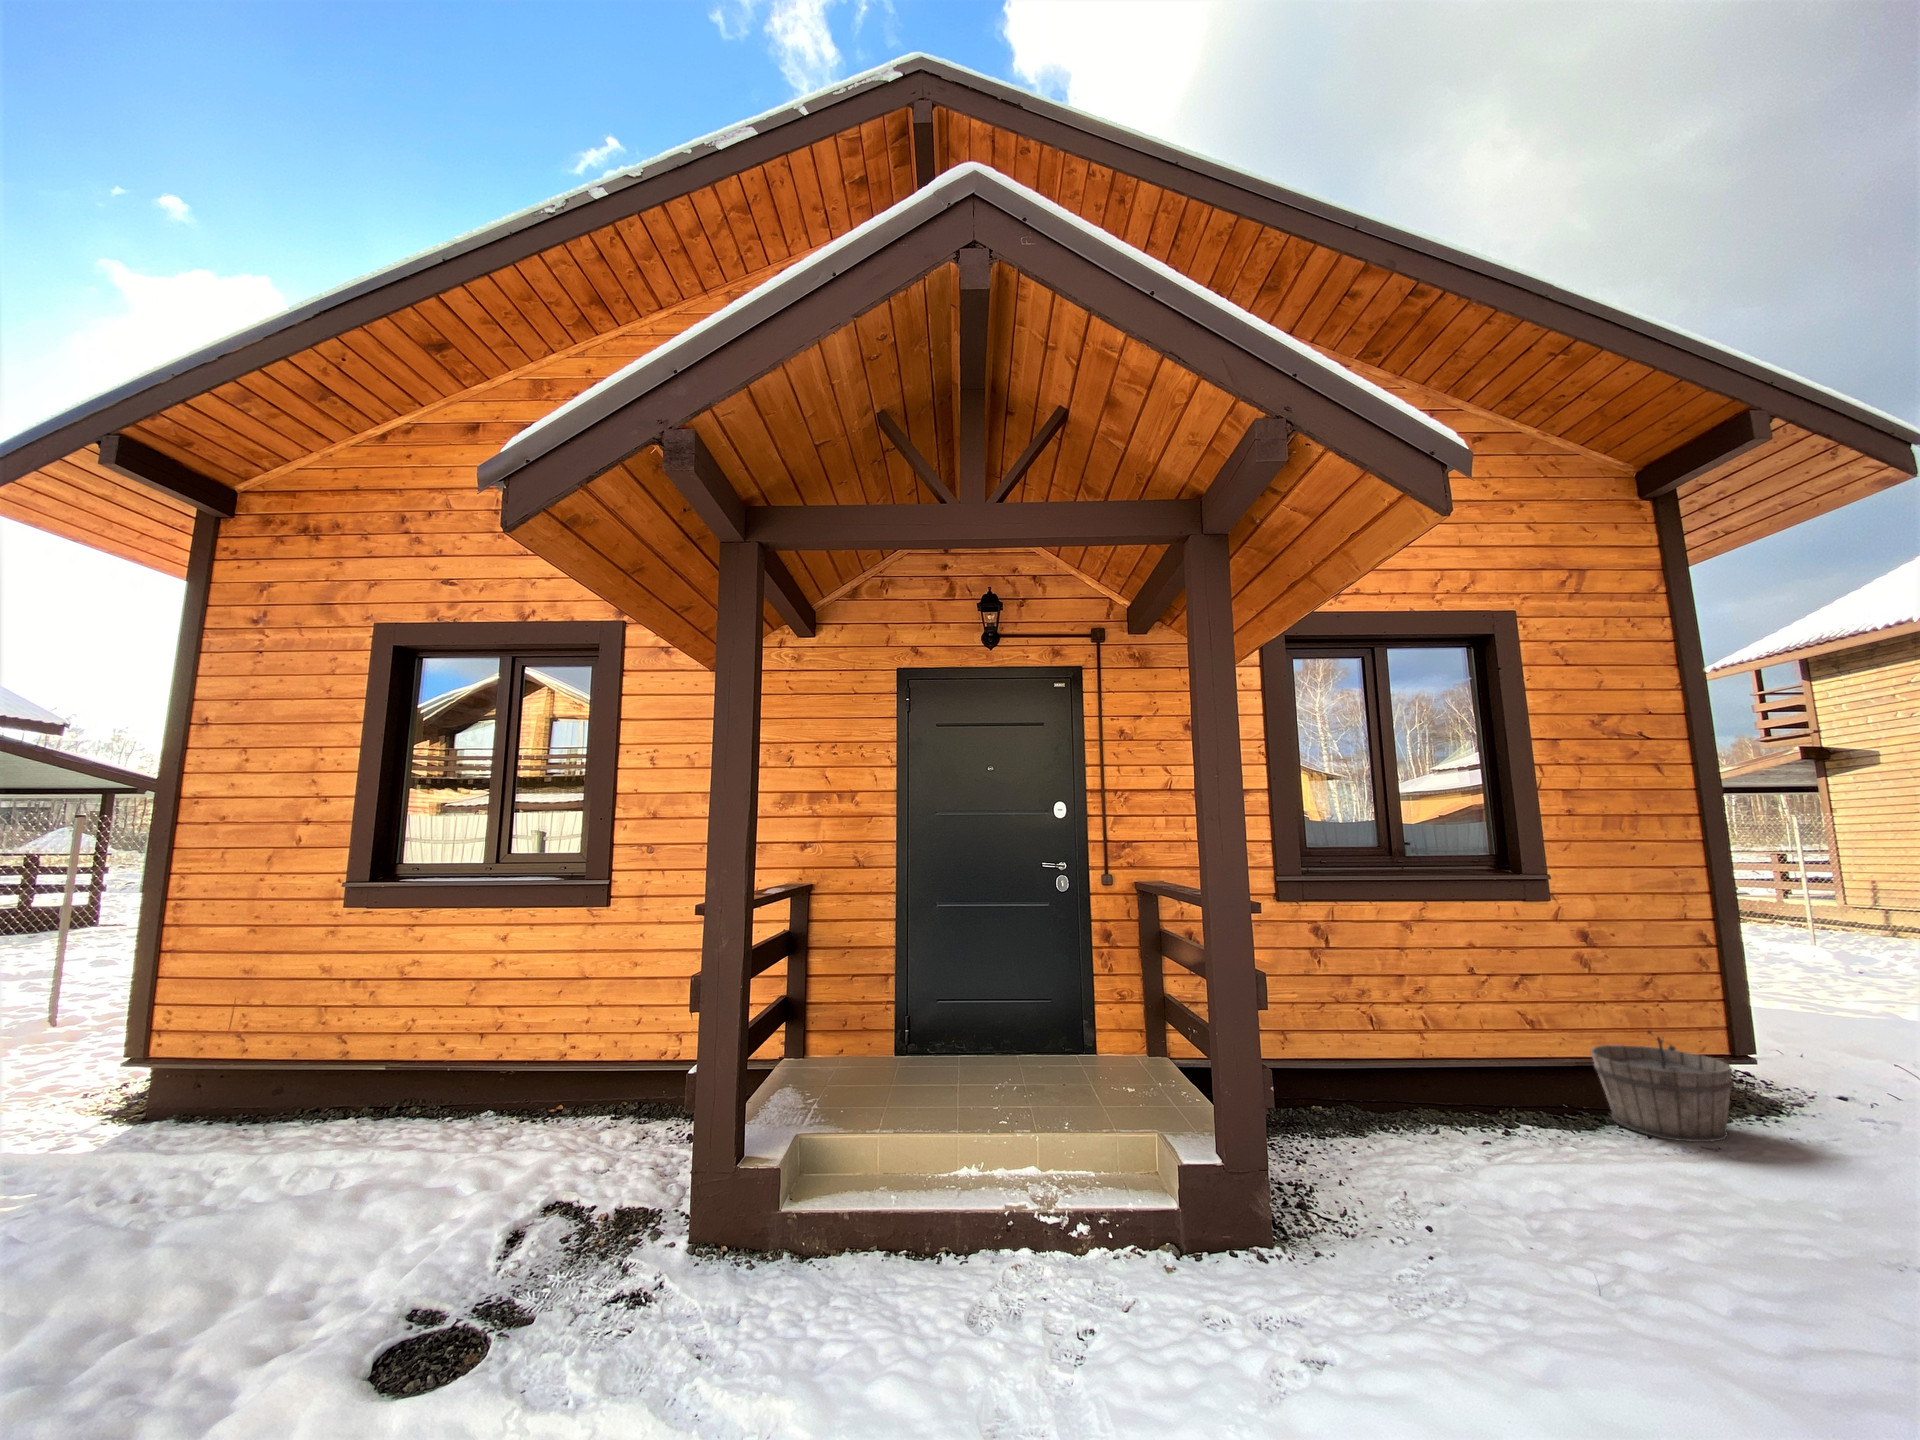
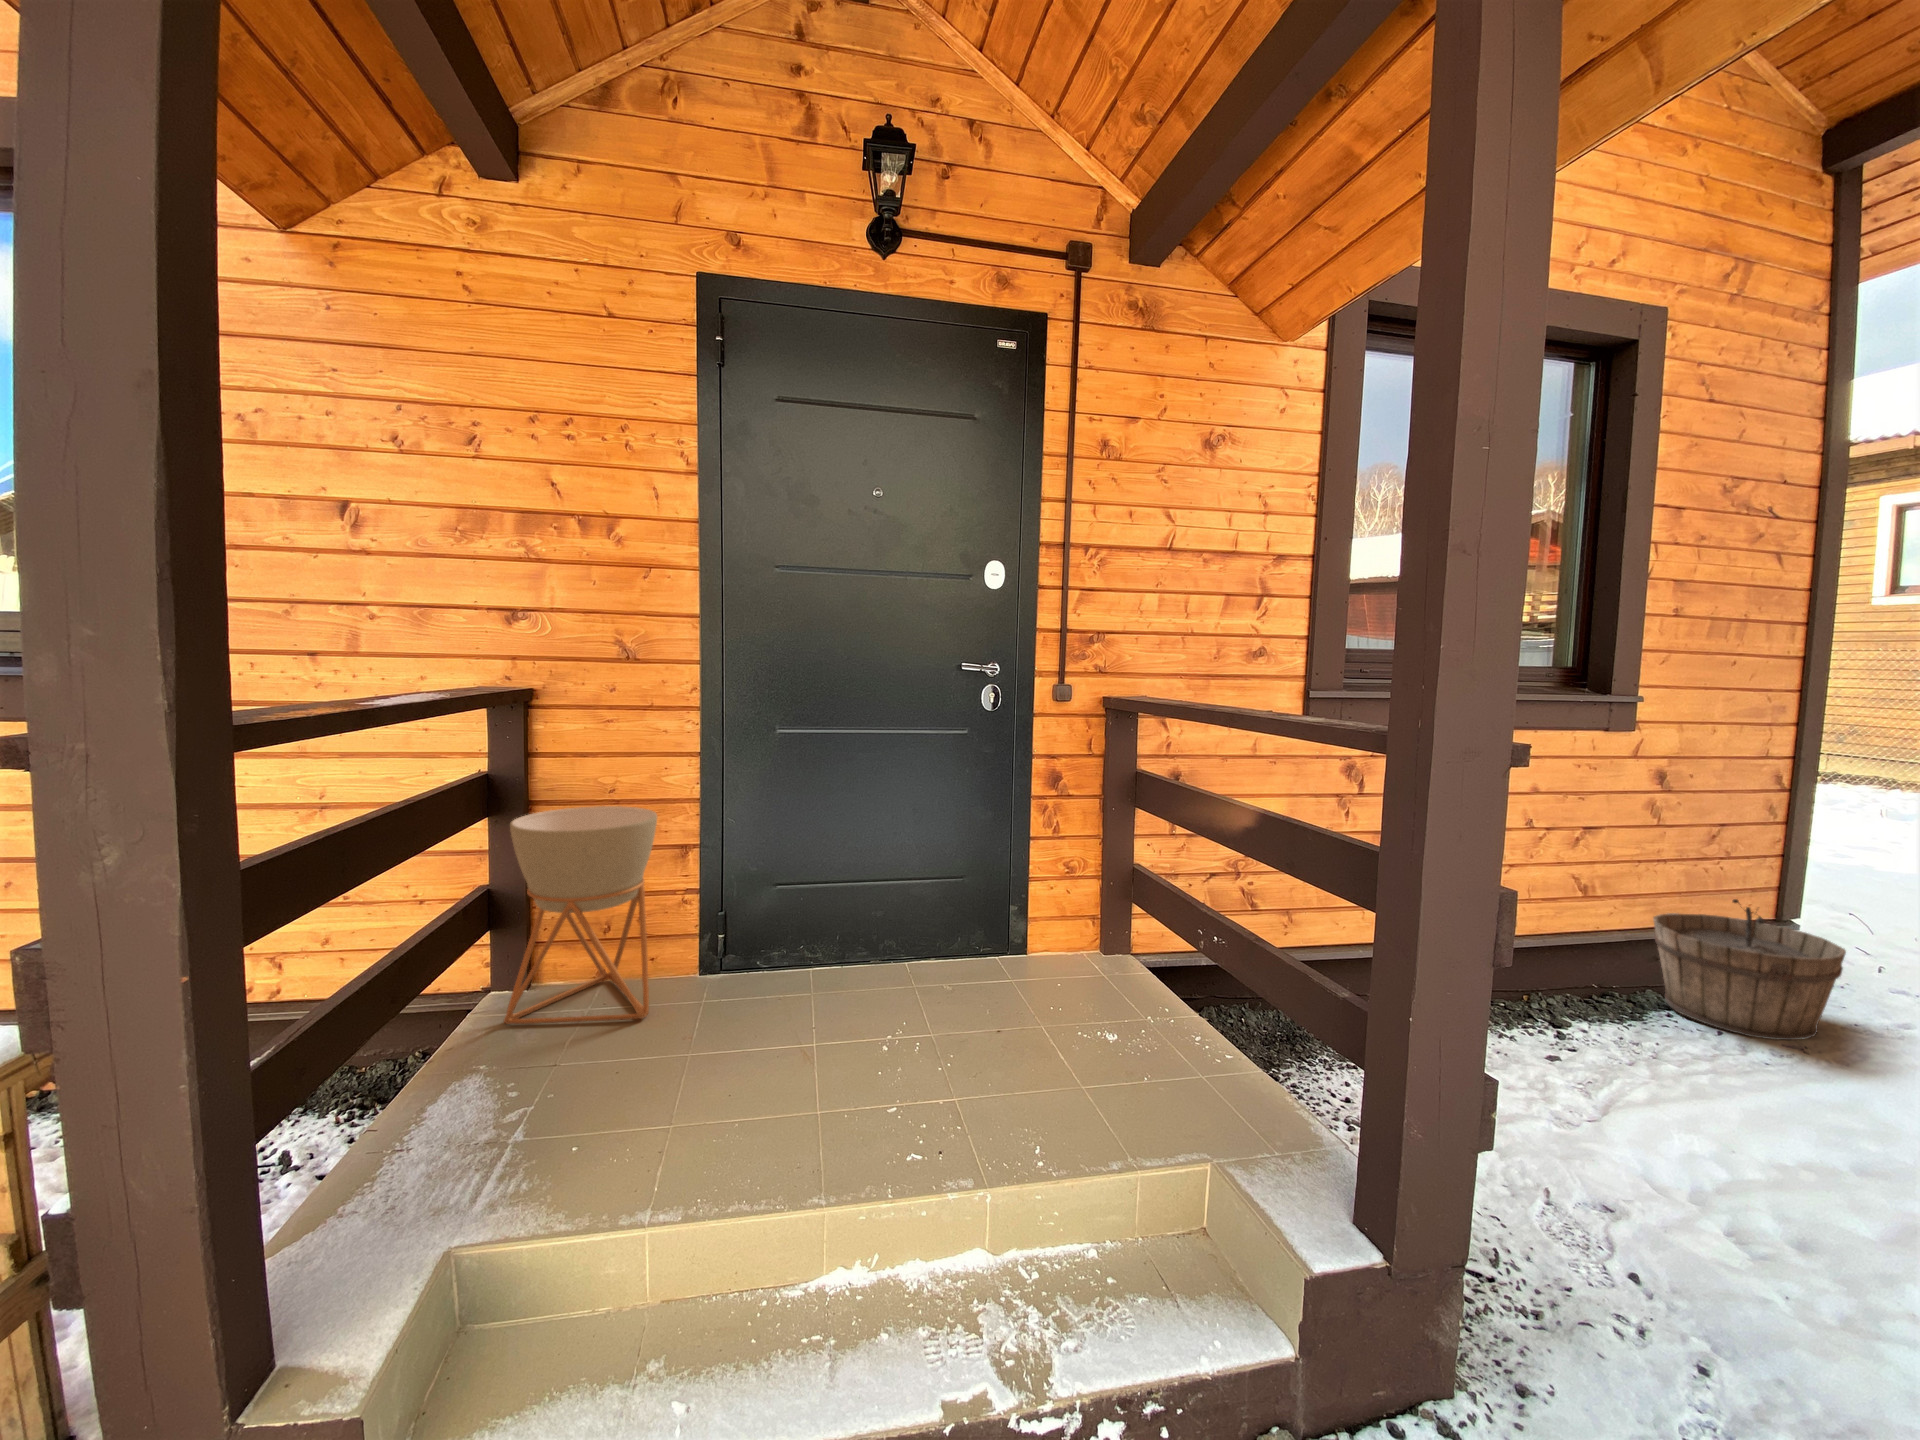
planter: none [797,951,875,1070] -> present [504,806,657,1024]

